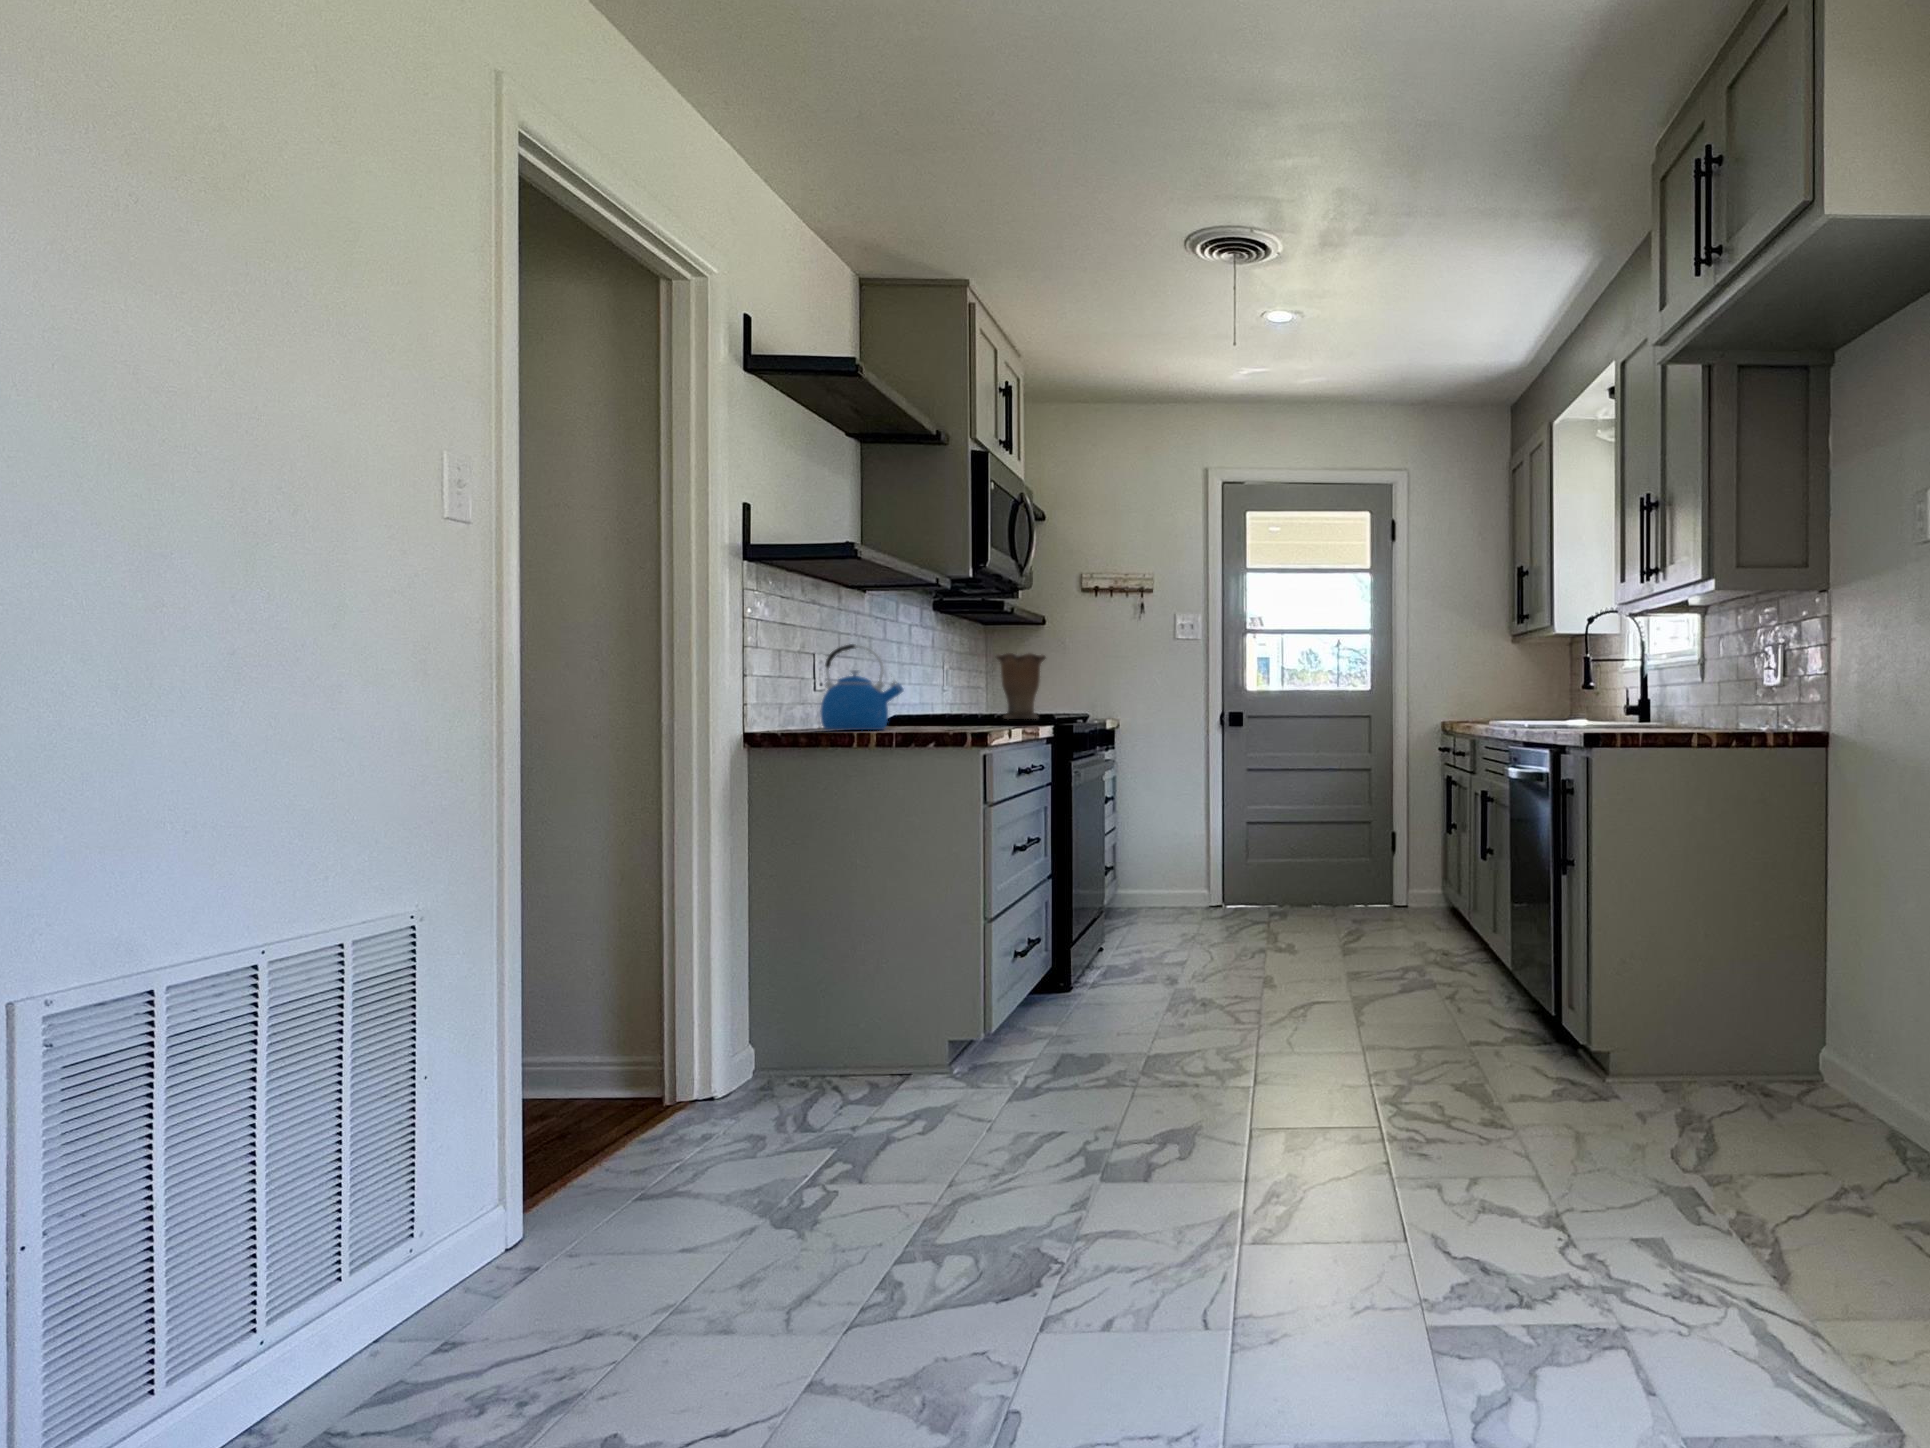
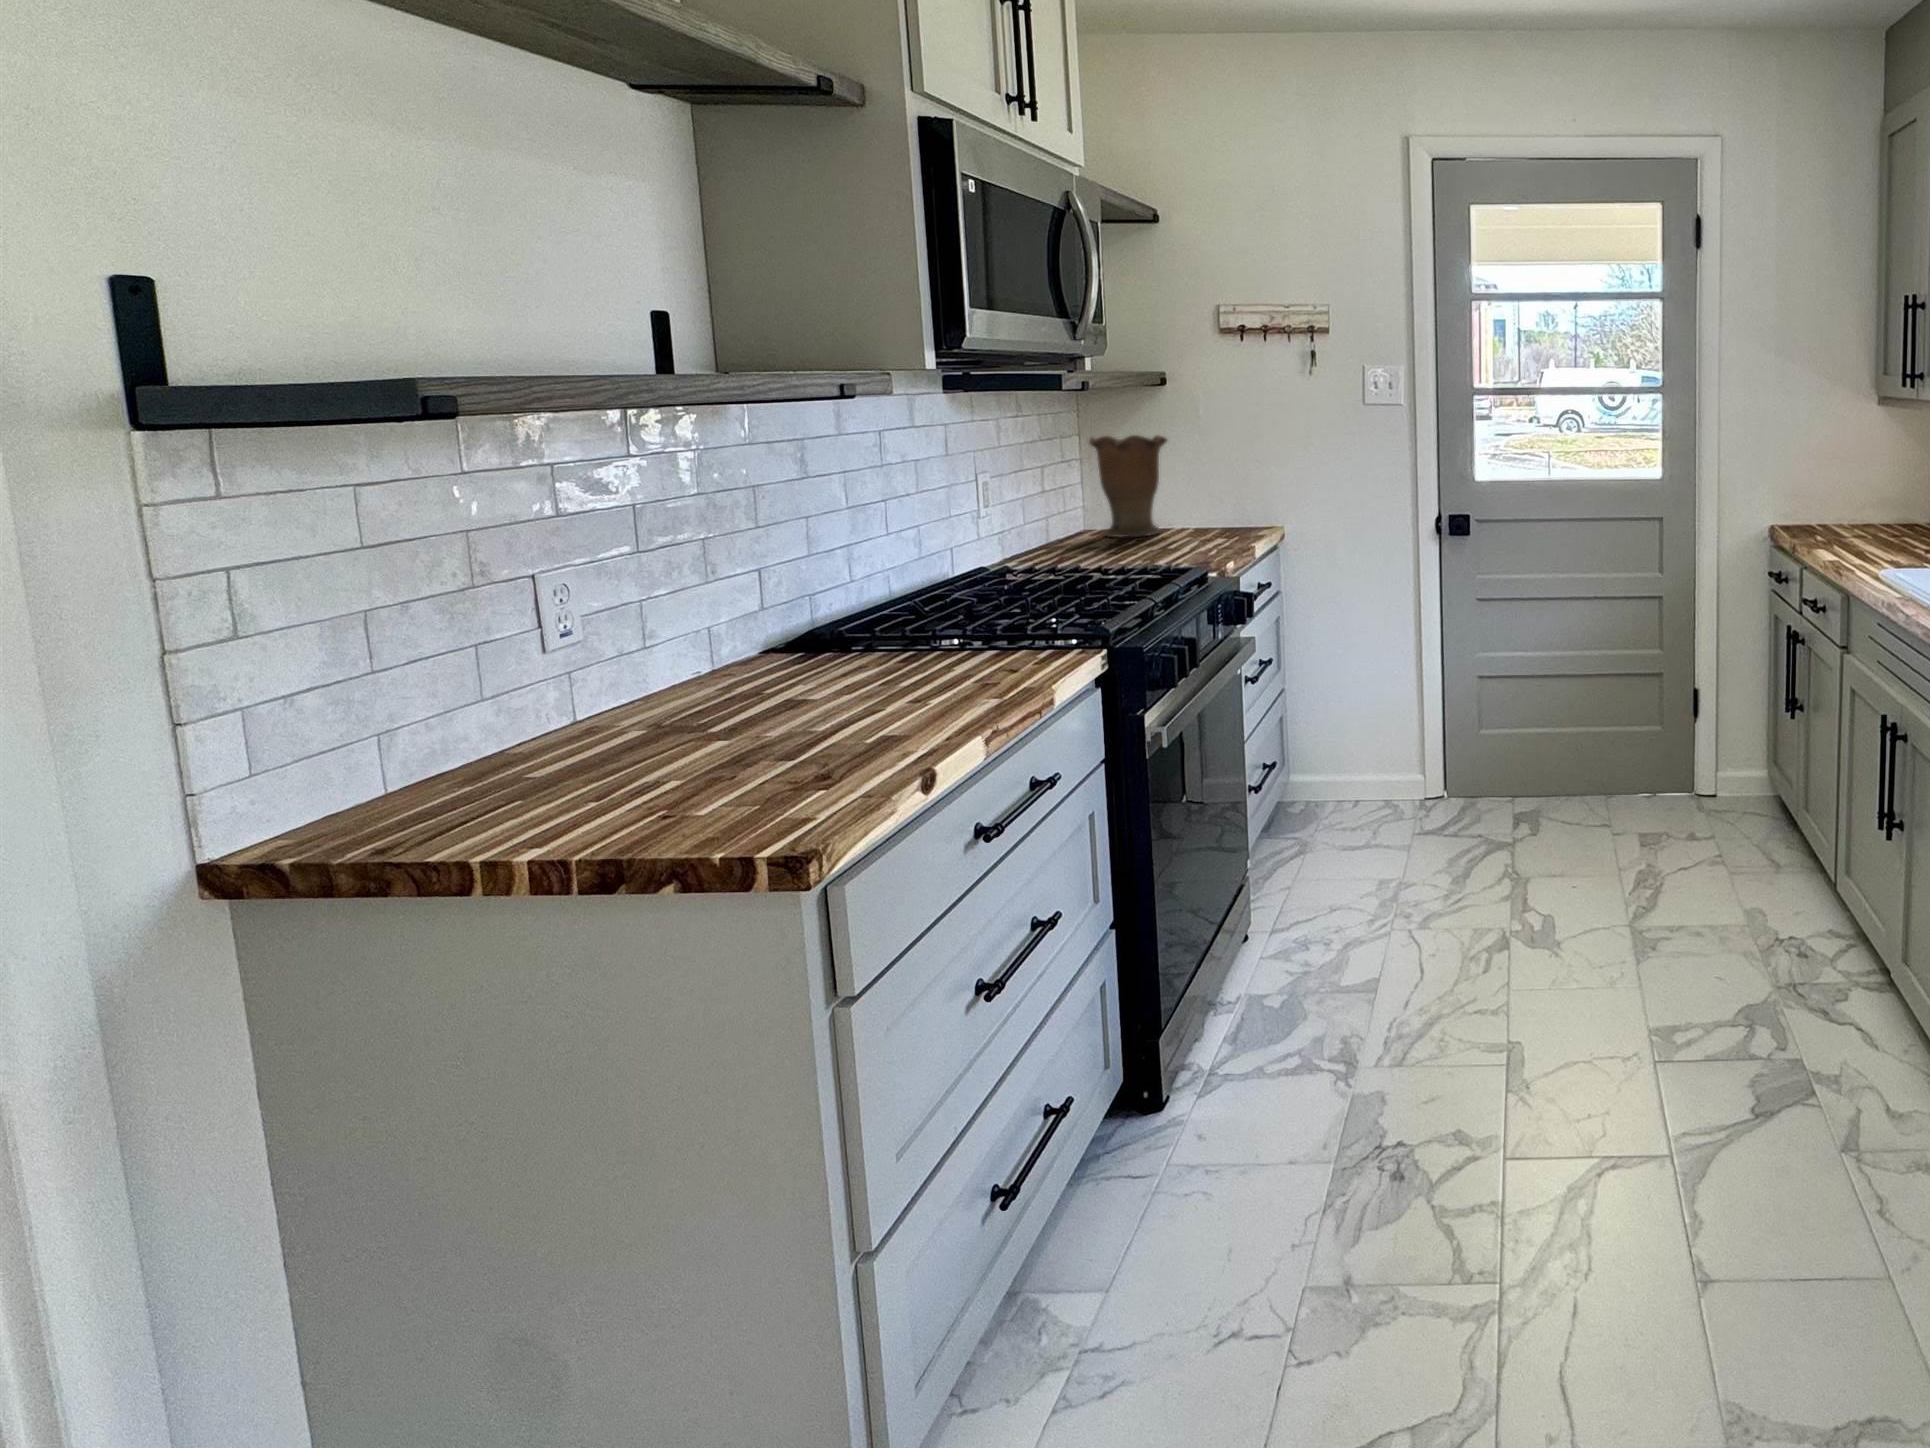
kettle: present [820,644,903,730] -> none [497,574,699,782]

